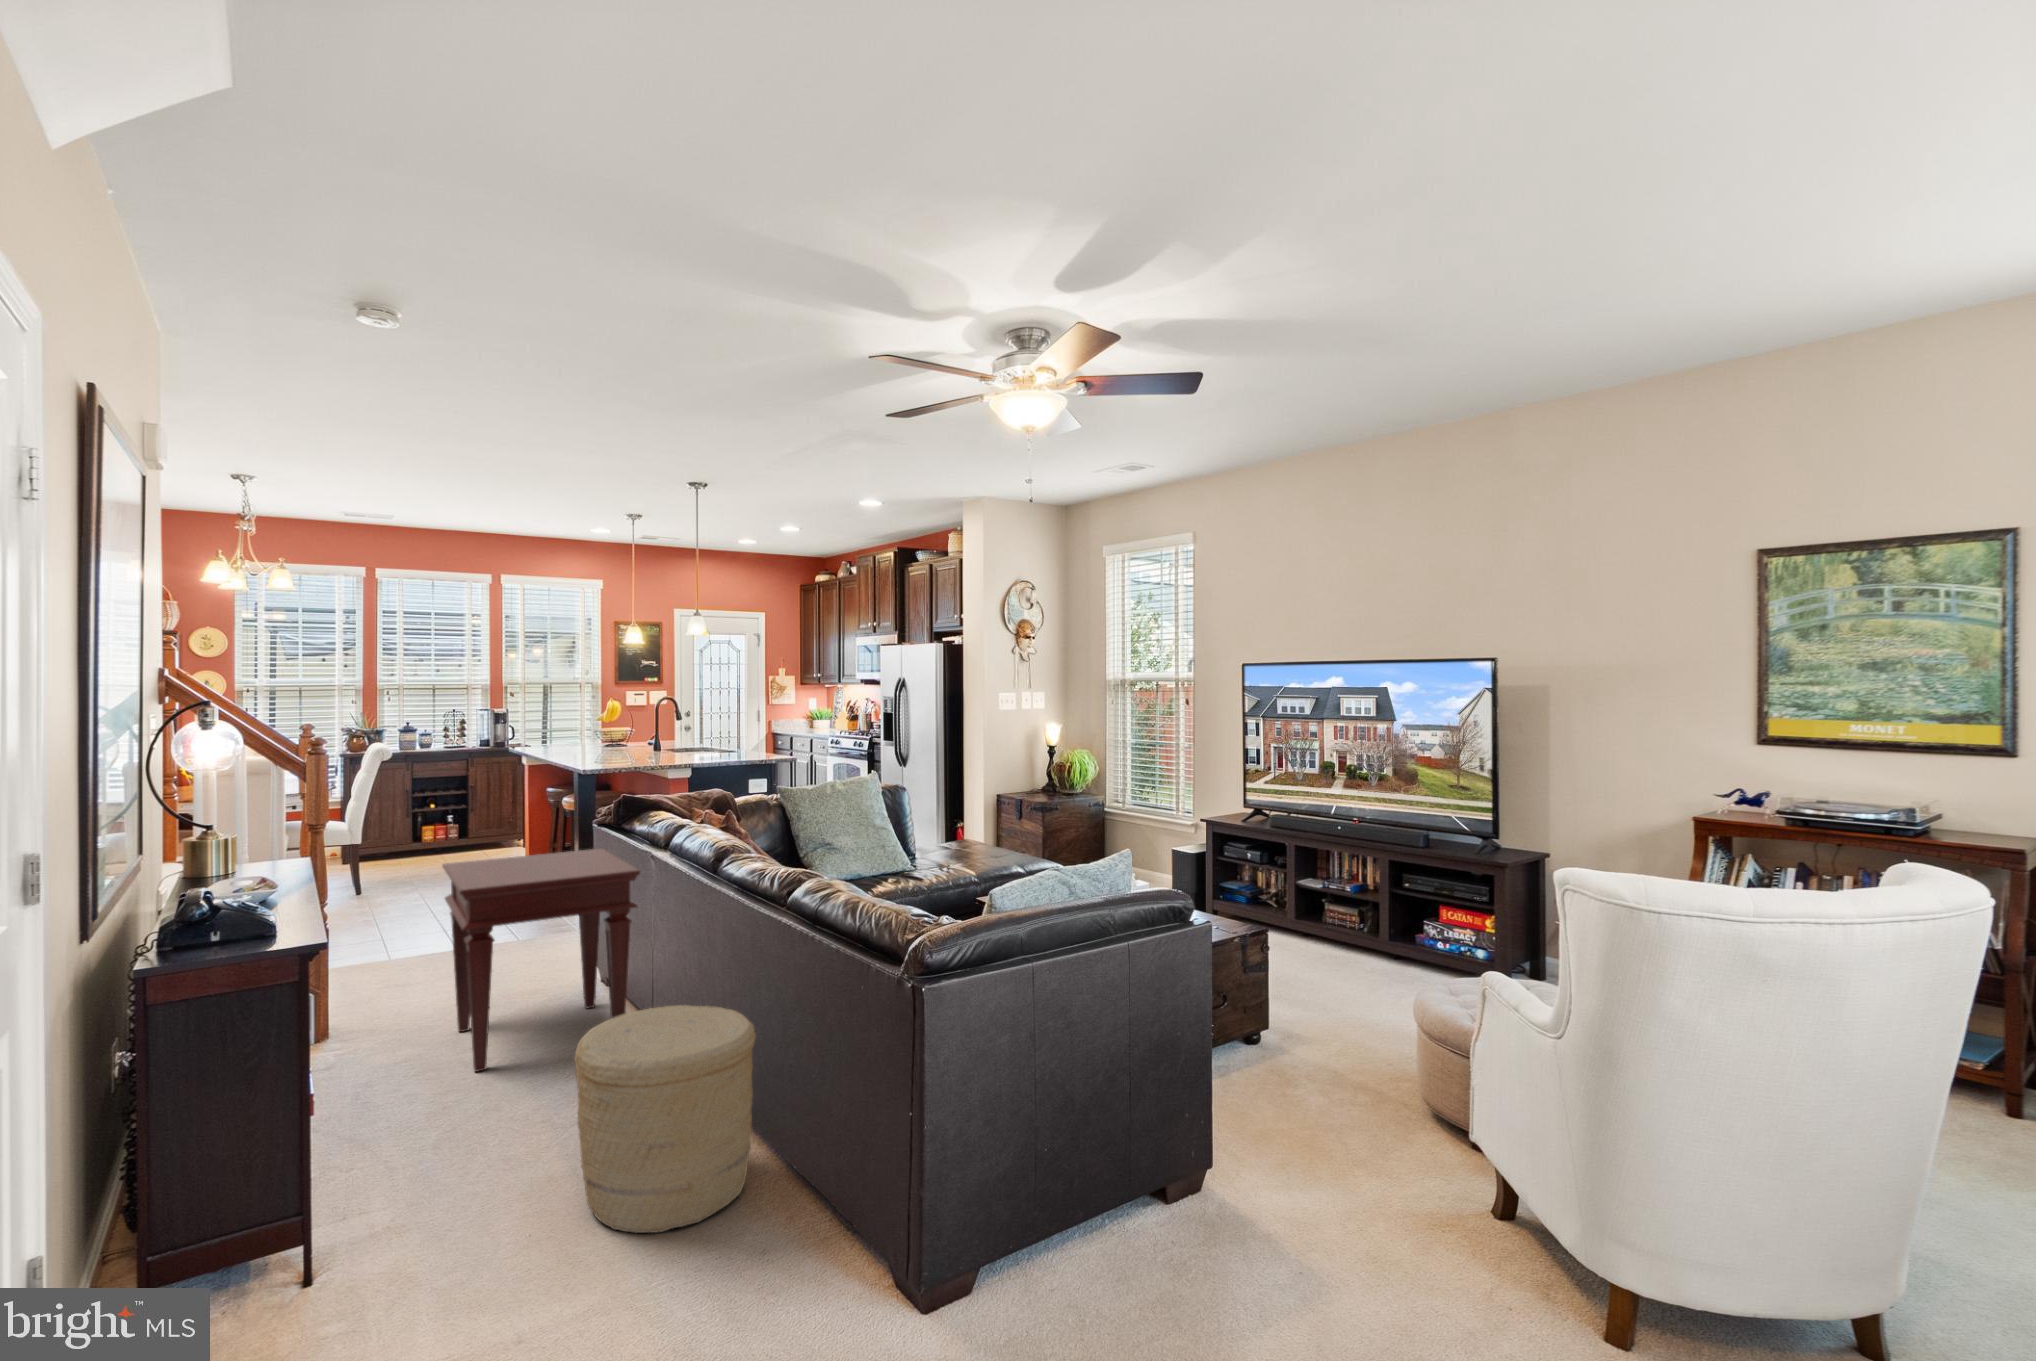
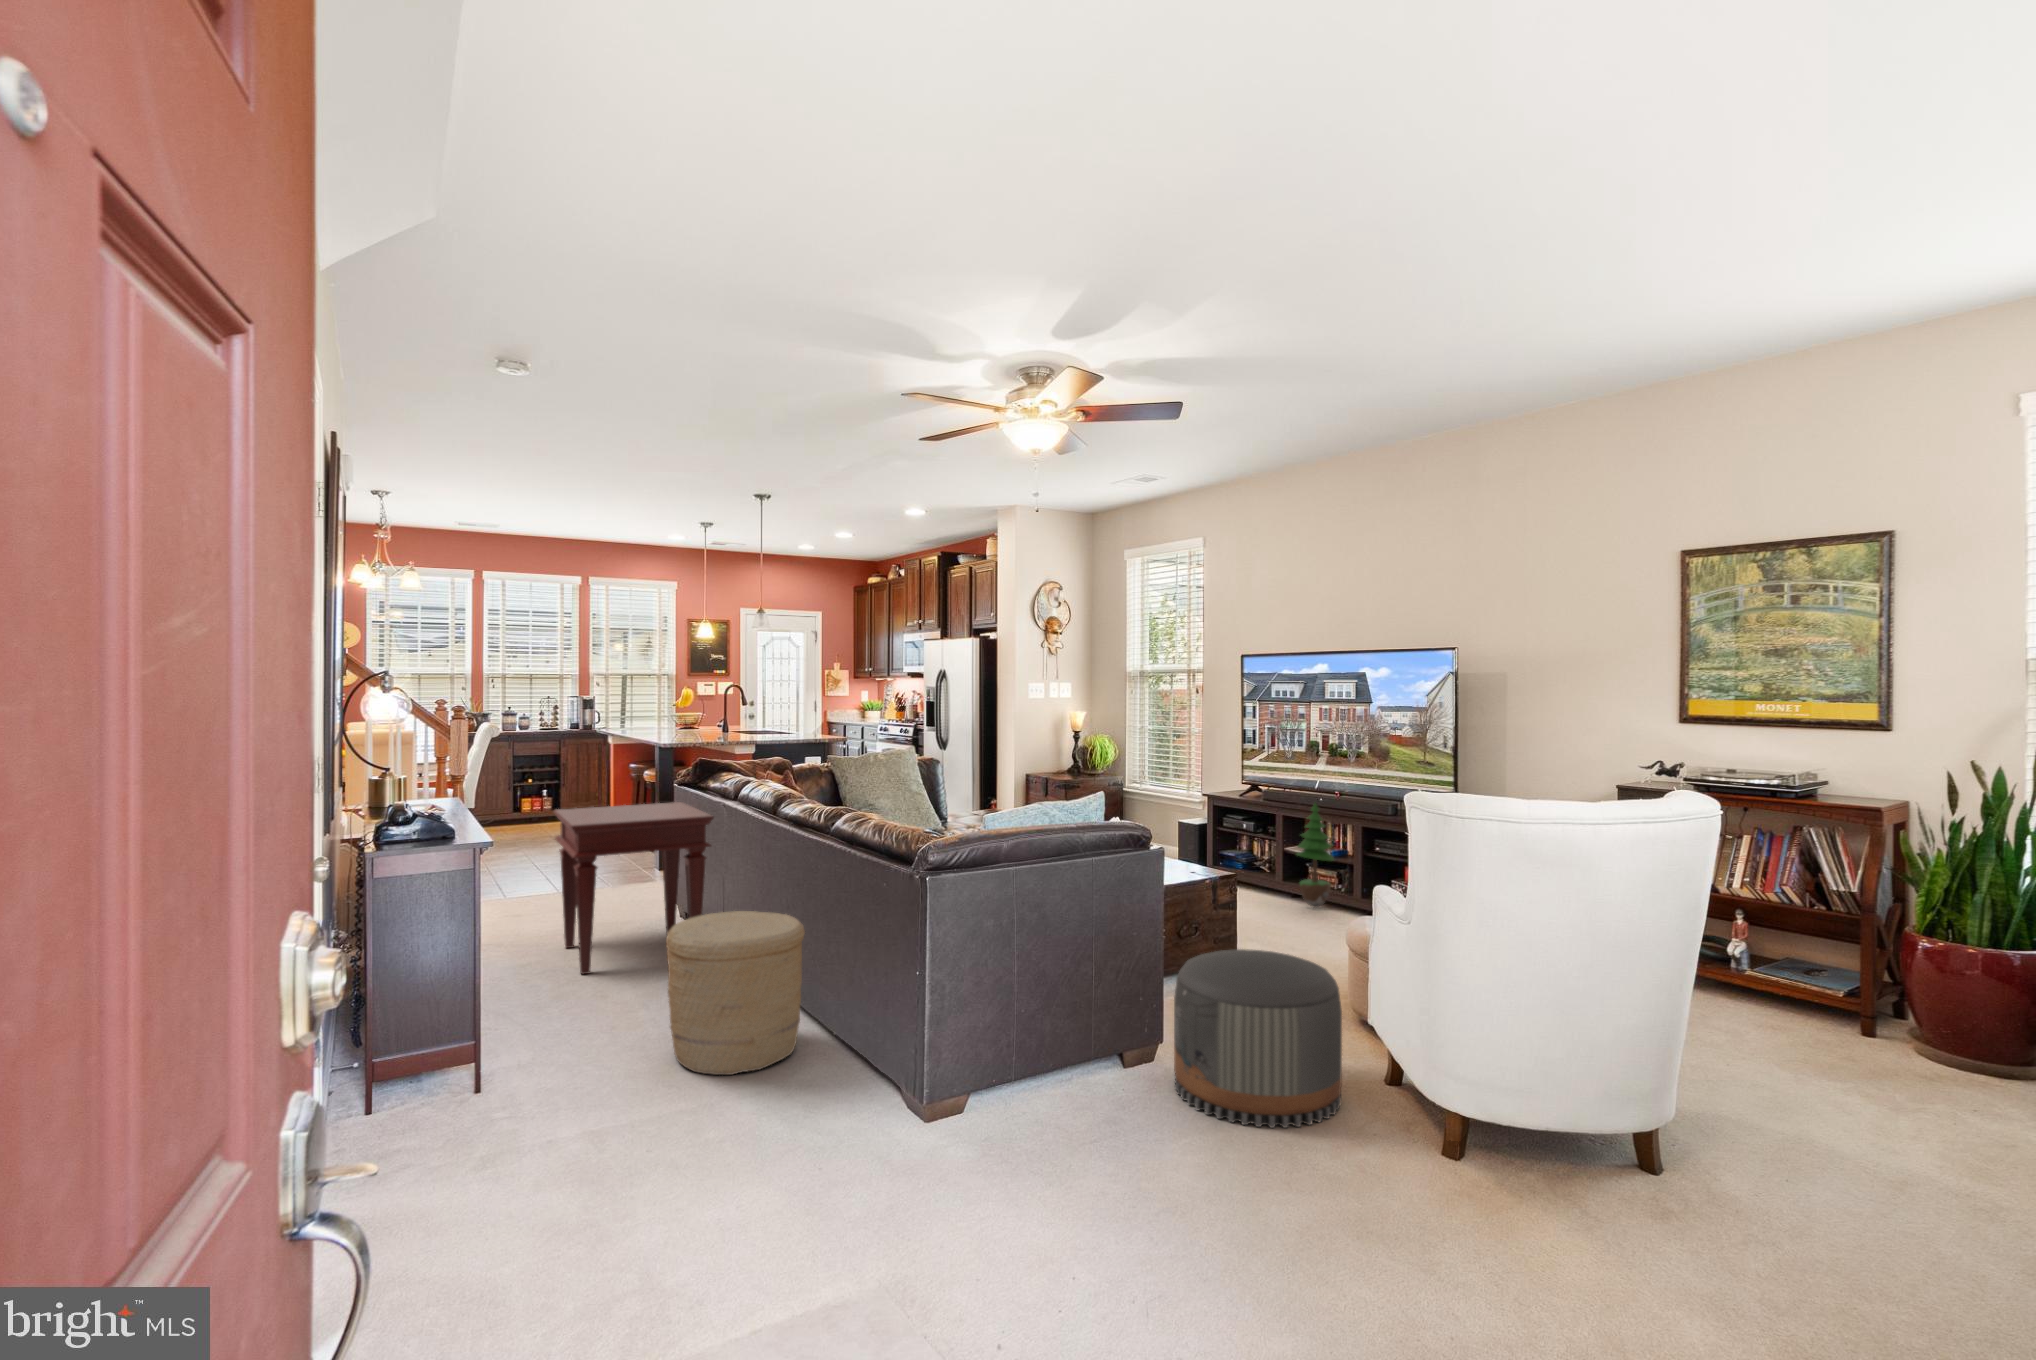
potted tree: none [1309,831,1354,951] -> present [1297,803,1335,908]
pouf: none [1230,1048,1447,1297] -> present [1174,949,1342,1128]

